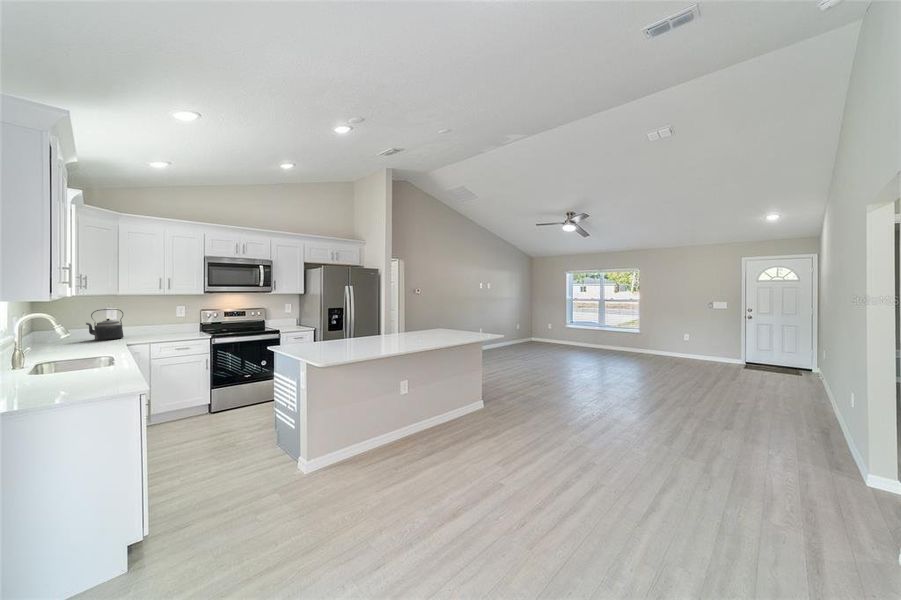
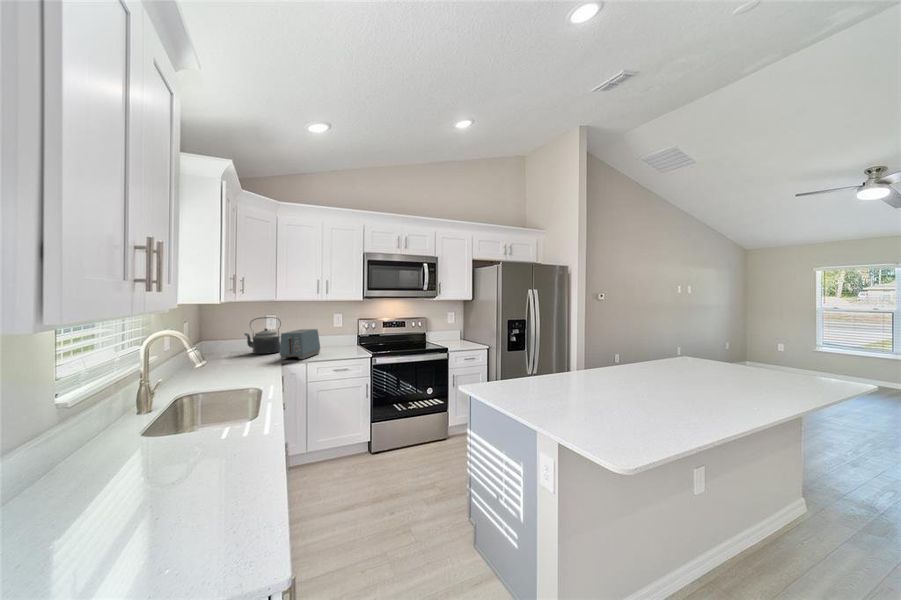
toaster: none [124,318,163,342] -> present [280,329,320,360]

